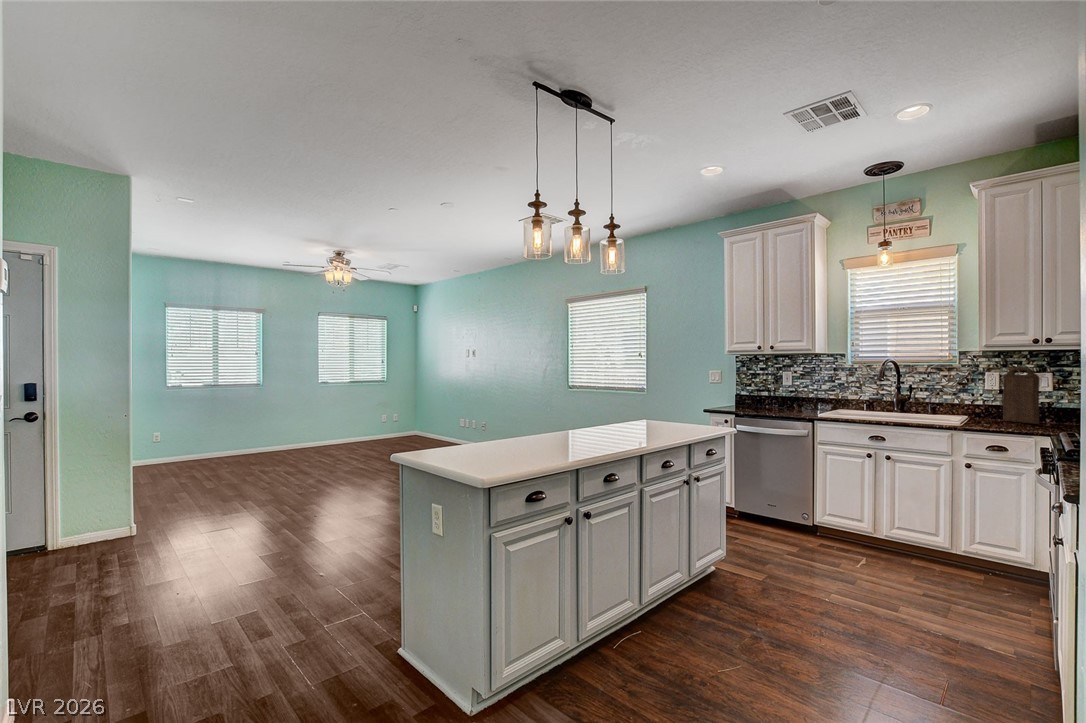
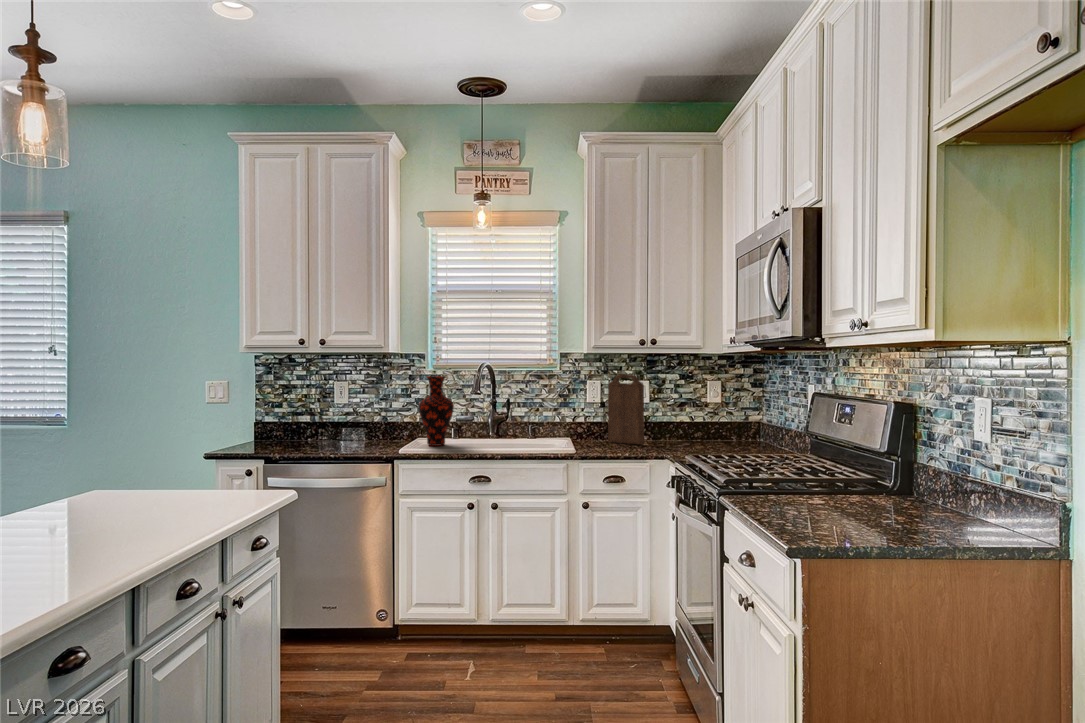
vase: none [837,368,864,414] -> present [419,376,454,446]

